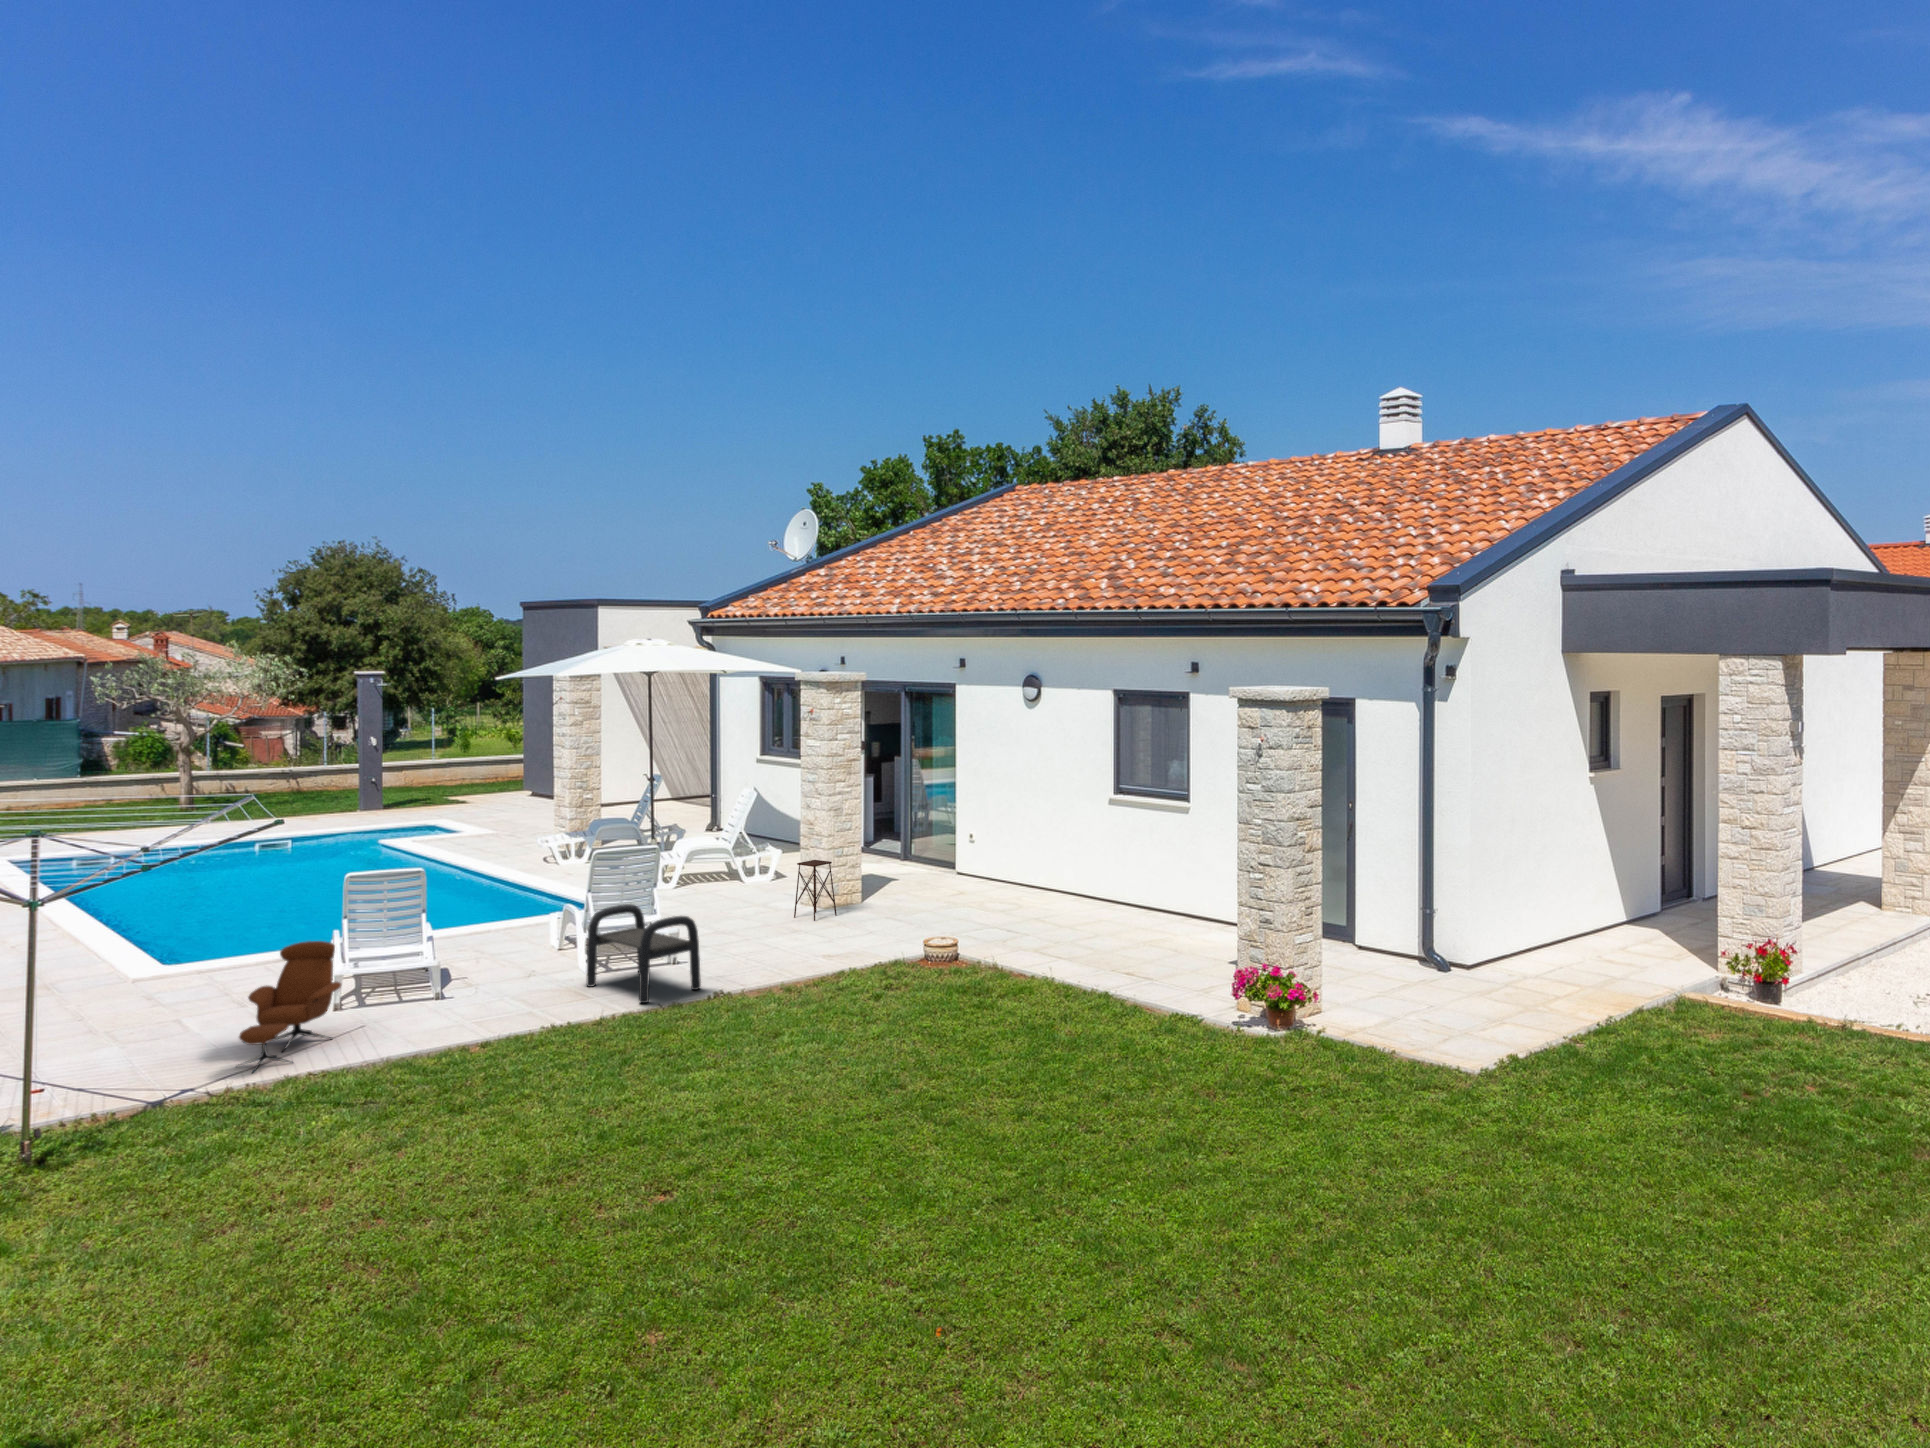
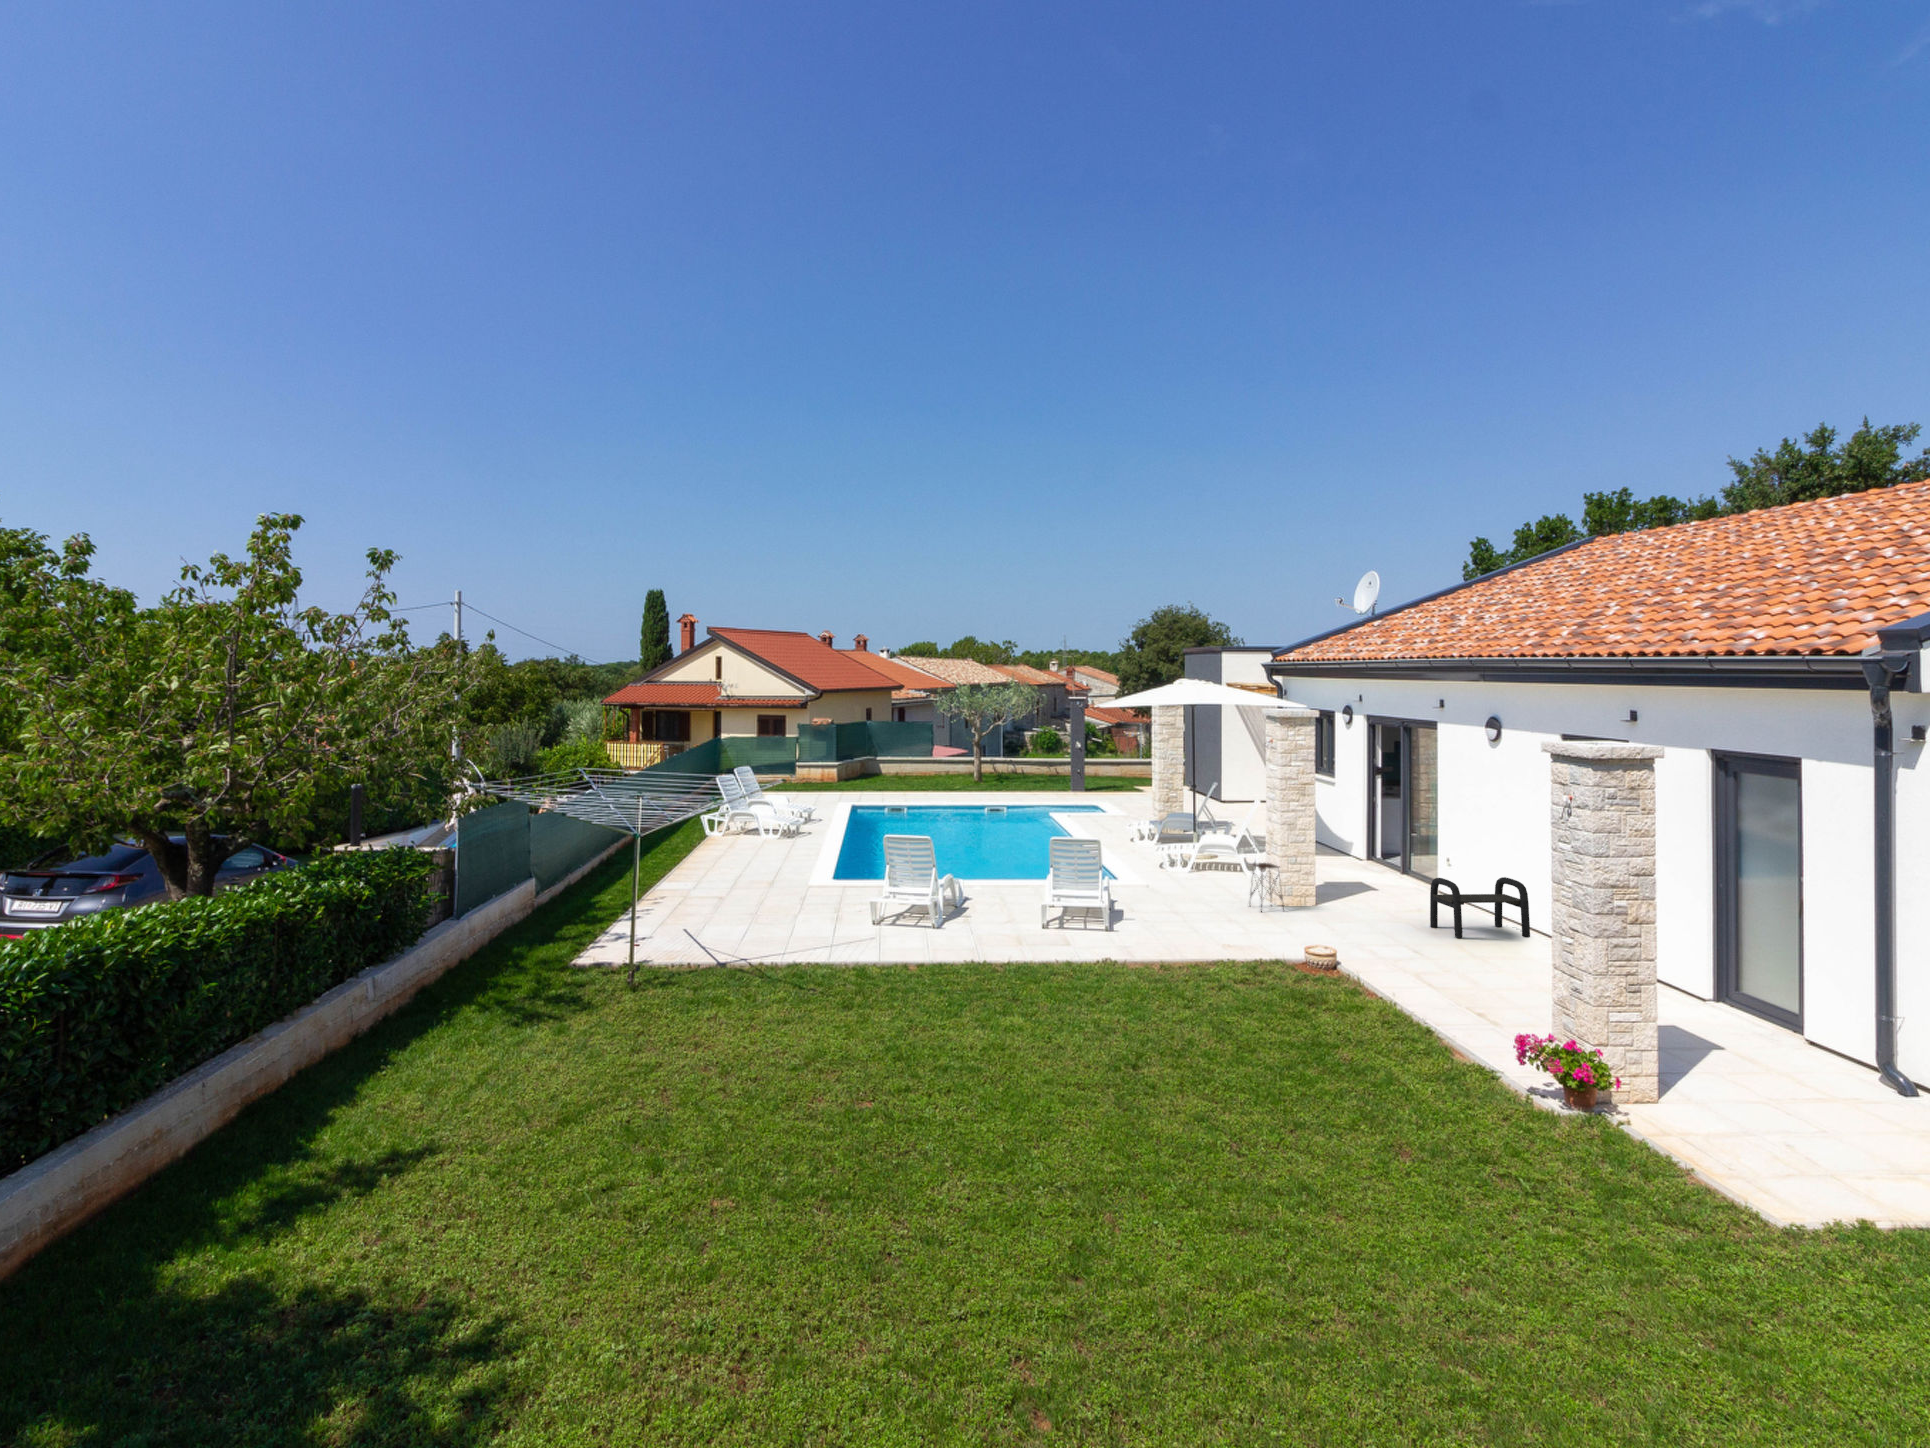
bench: present [586,904,701,1003] -> present [1430,877,1530,938]
lounge chair: present [239,941,341,1070] -> none [861,866,917,932]

